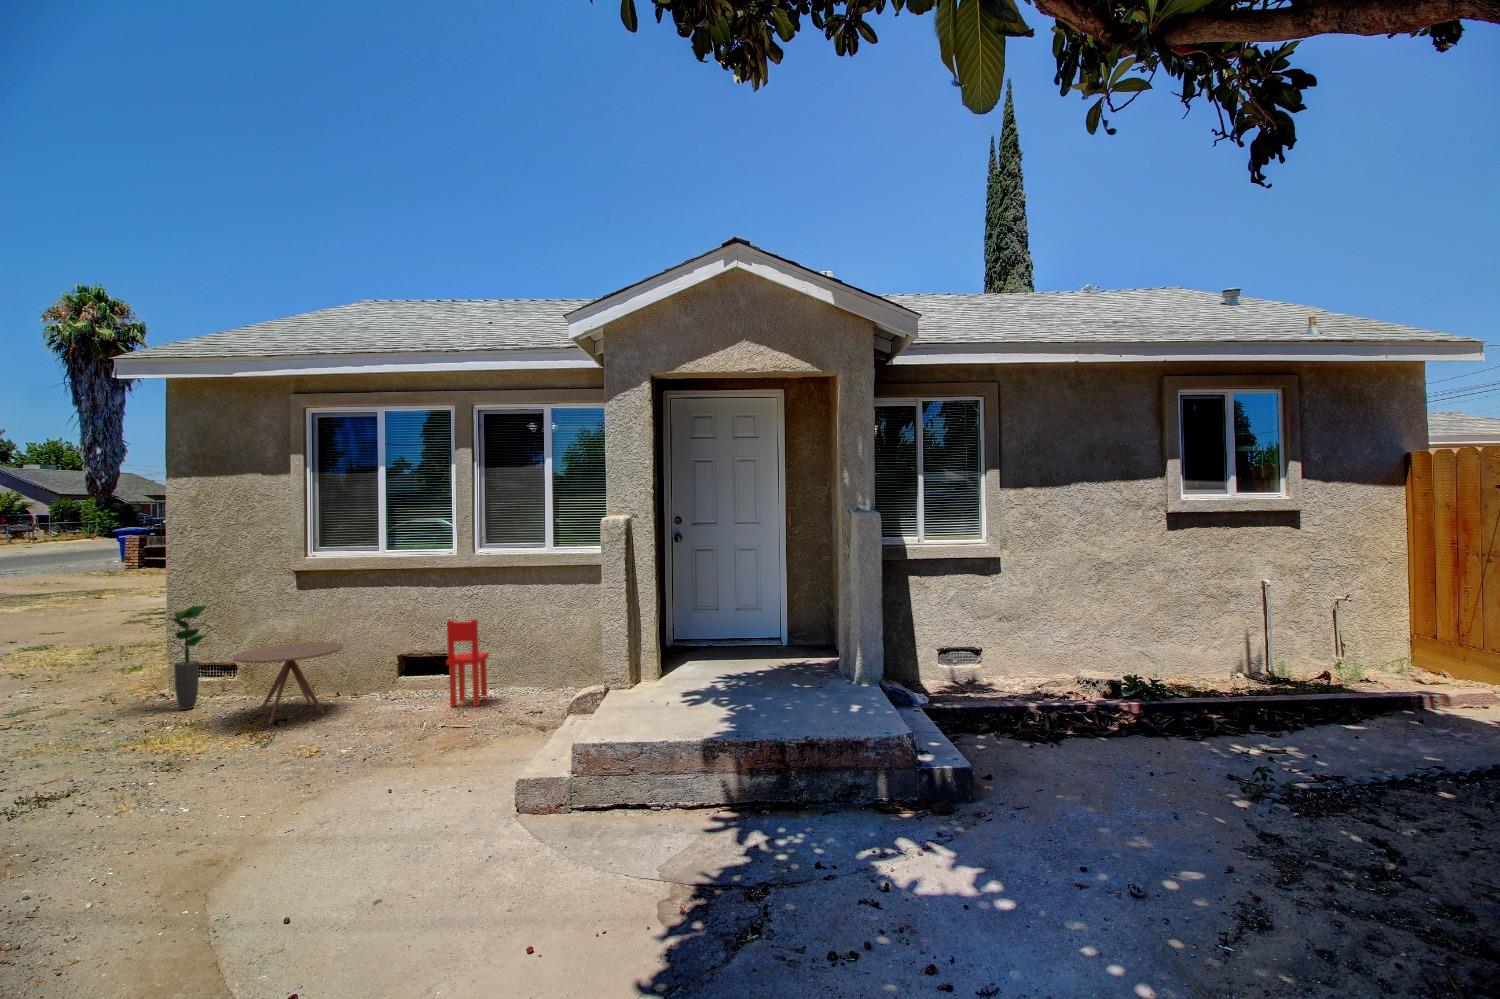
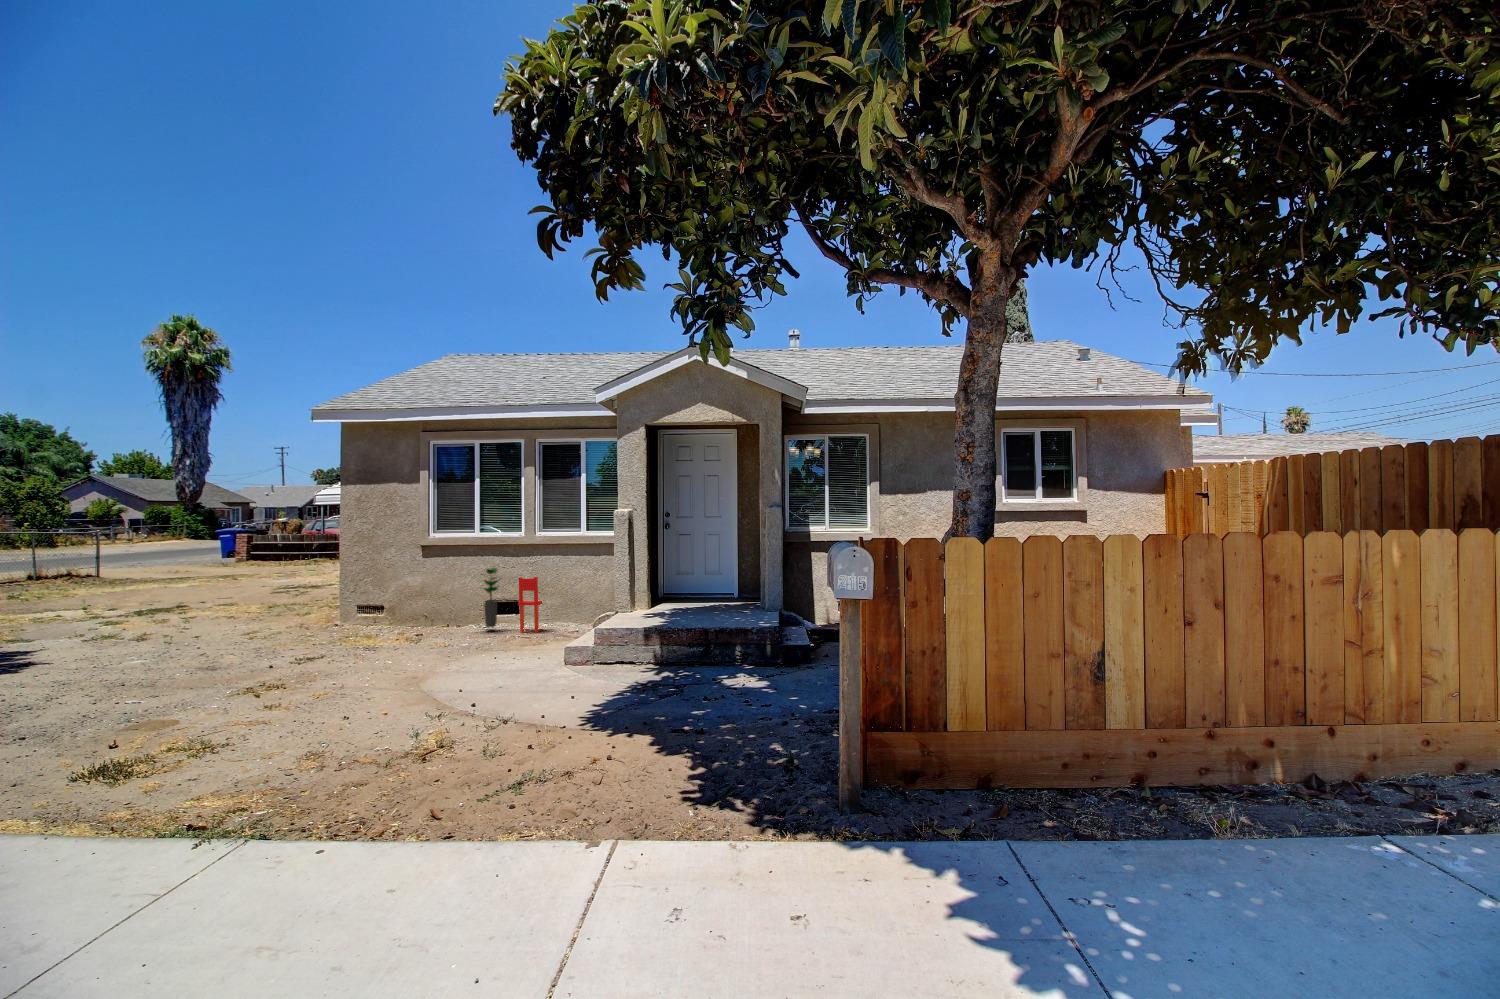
potted plant: present [164,606,211,710] -> present [484,568,499,631]
round table: present [233,642,344,724] -> none [391,592,454,638]

